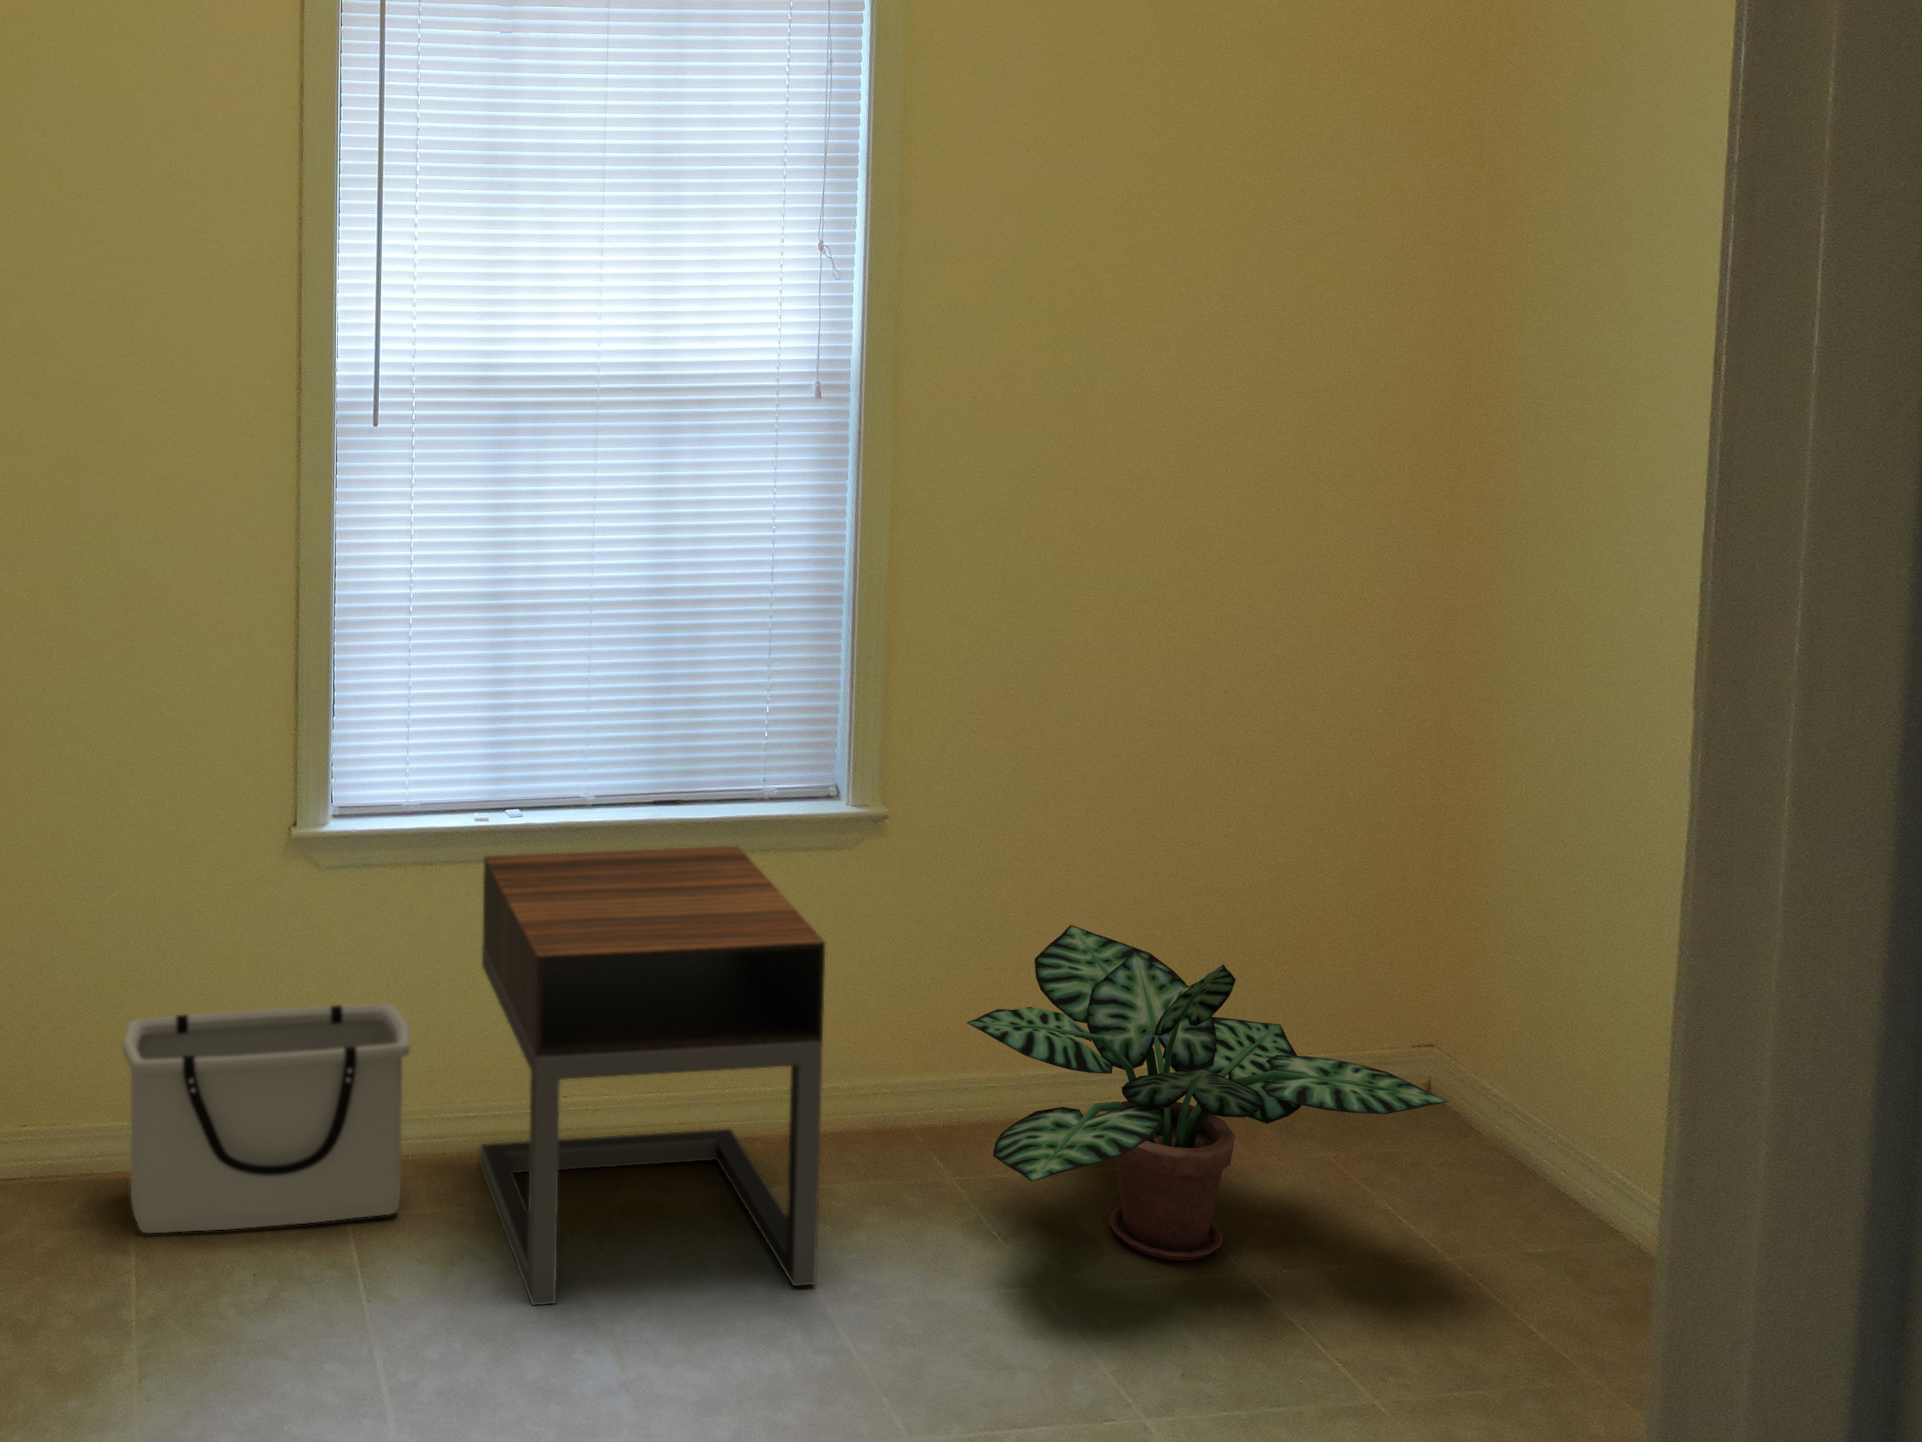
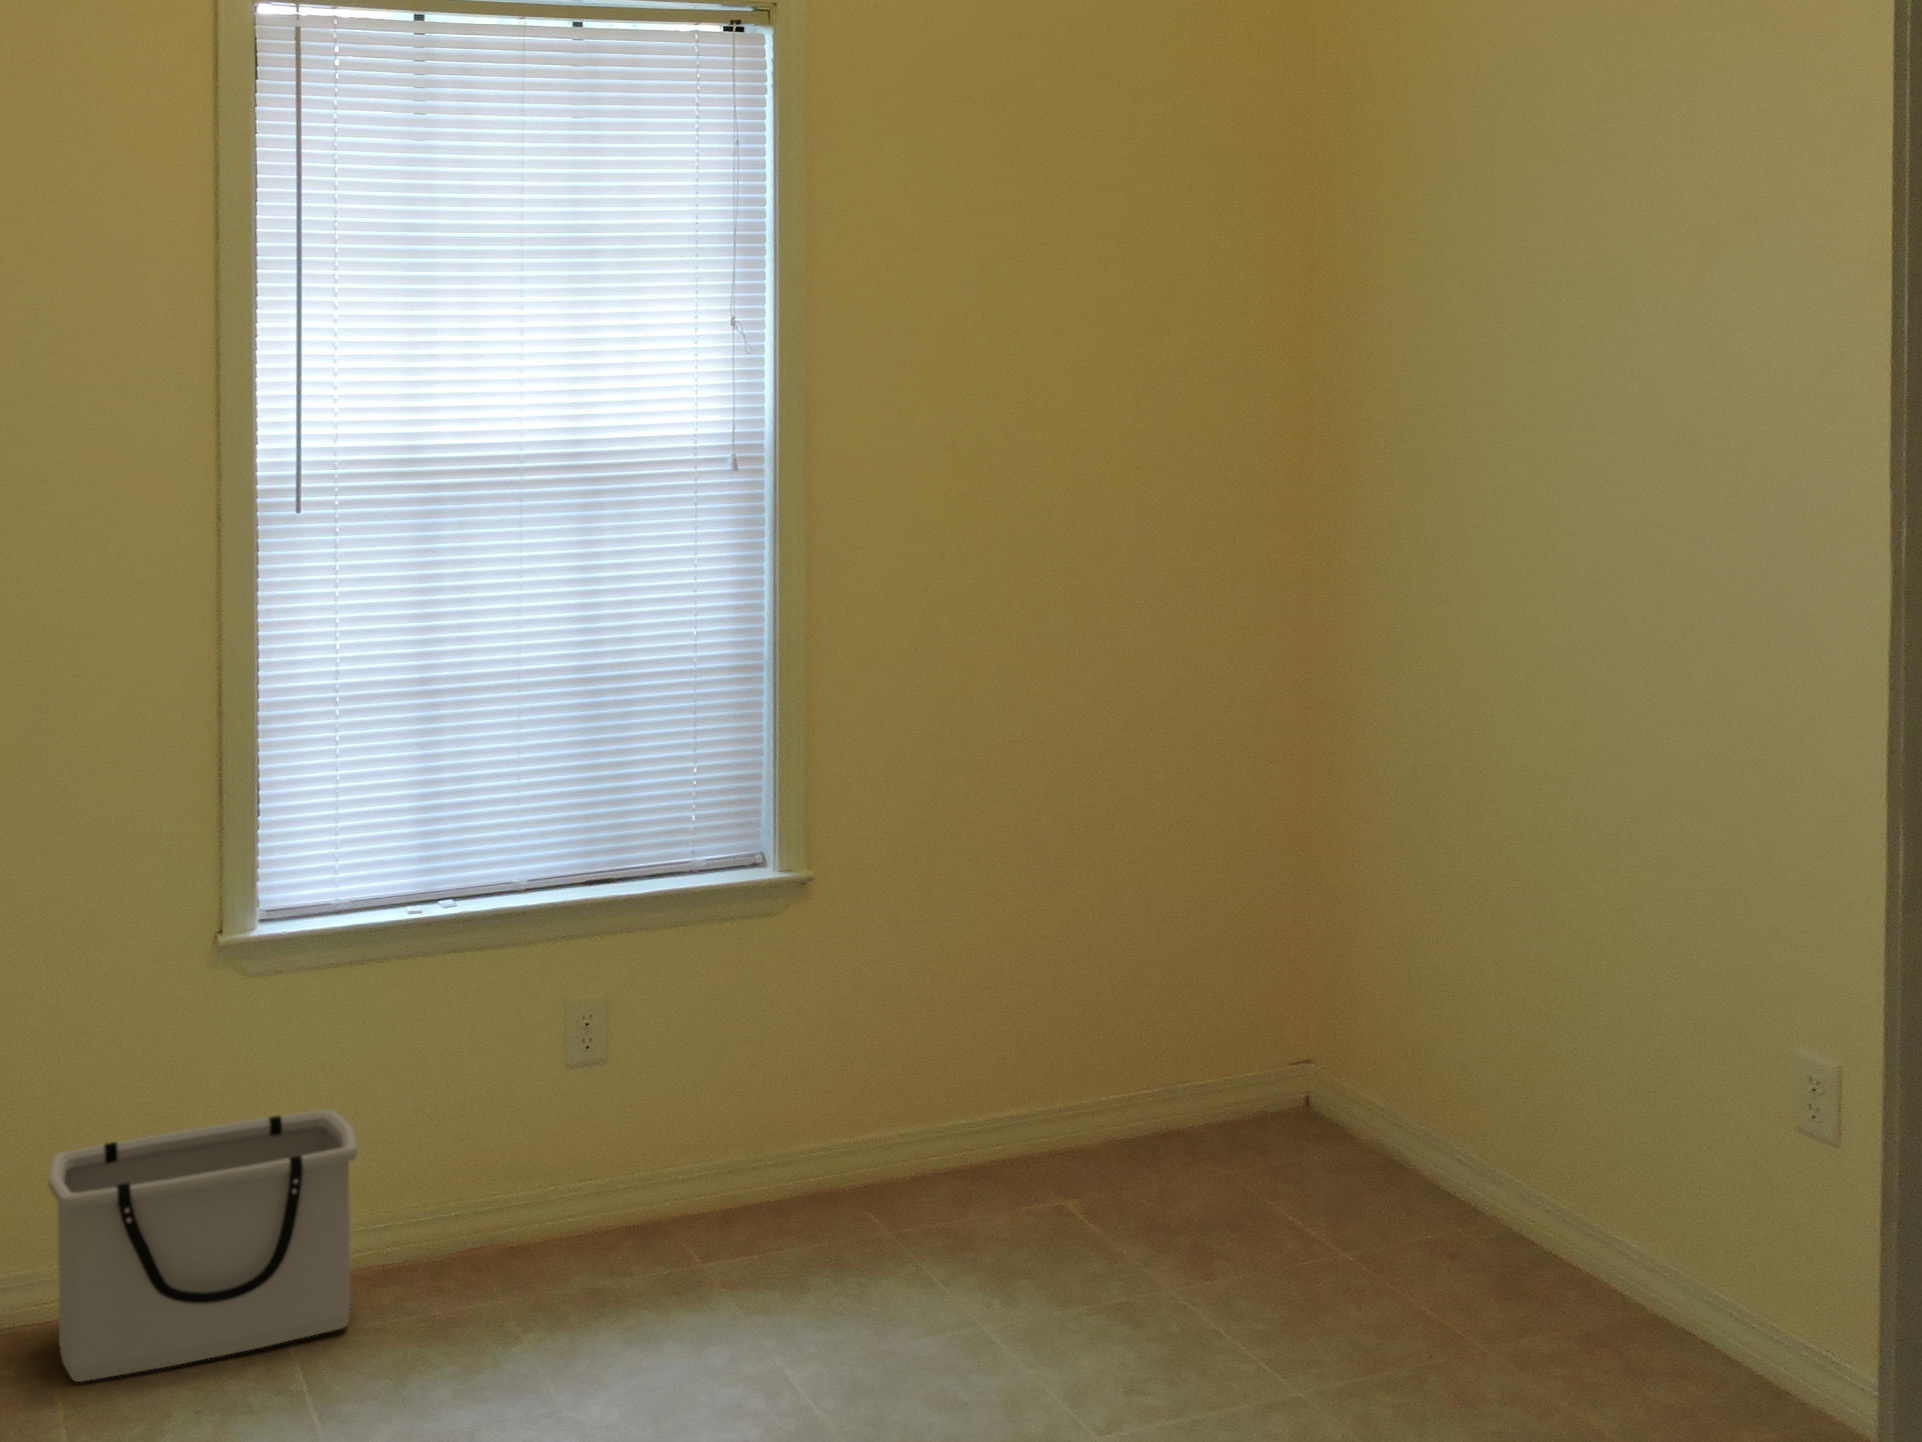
nightstand: present [479,846,825,1305] -> none [423,914,776,1402]
potted plant: present [966,925,1448,1261] -> none [902,965,1339,1278]

